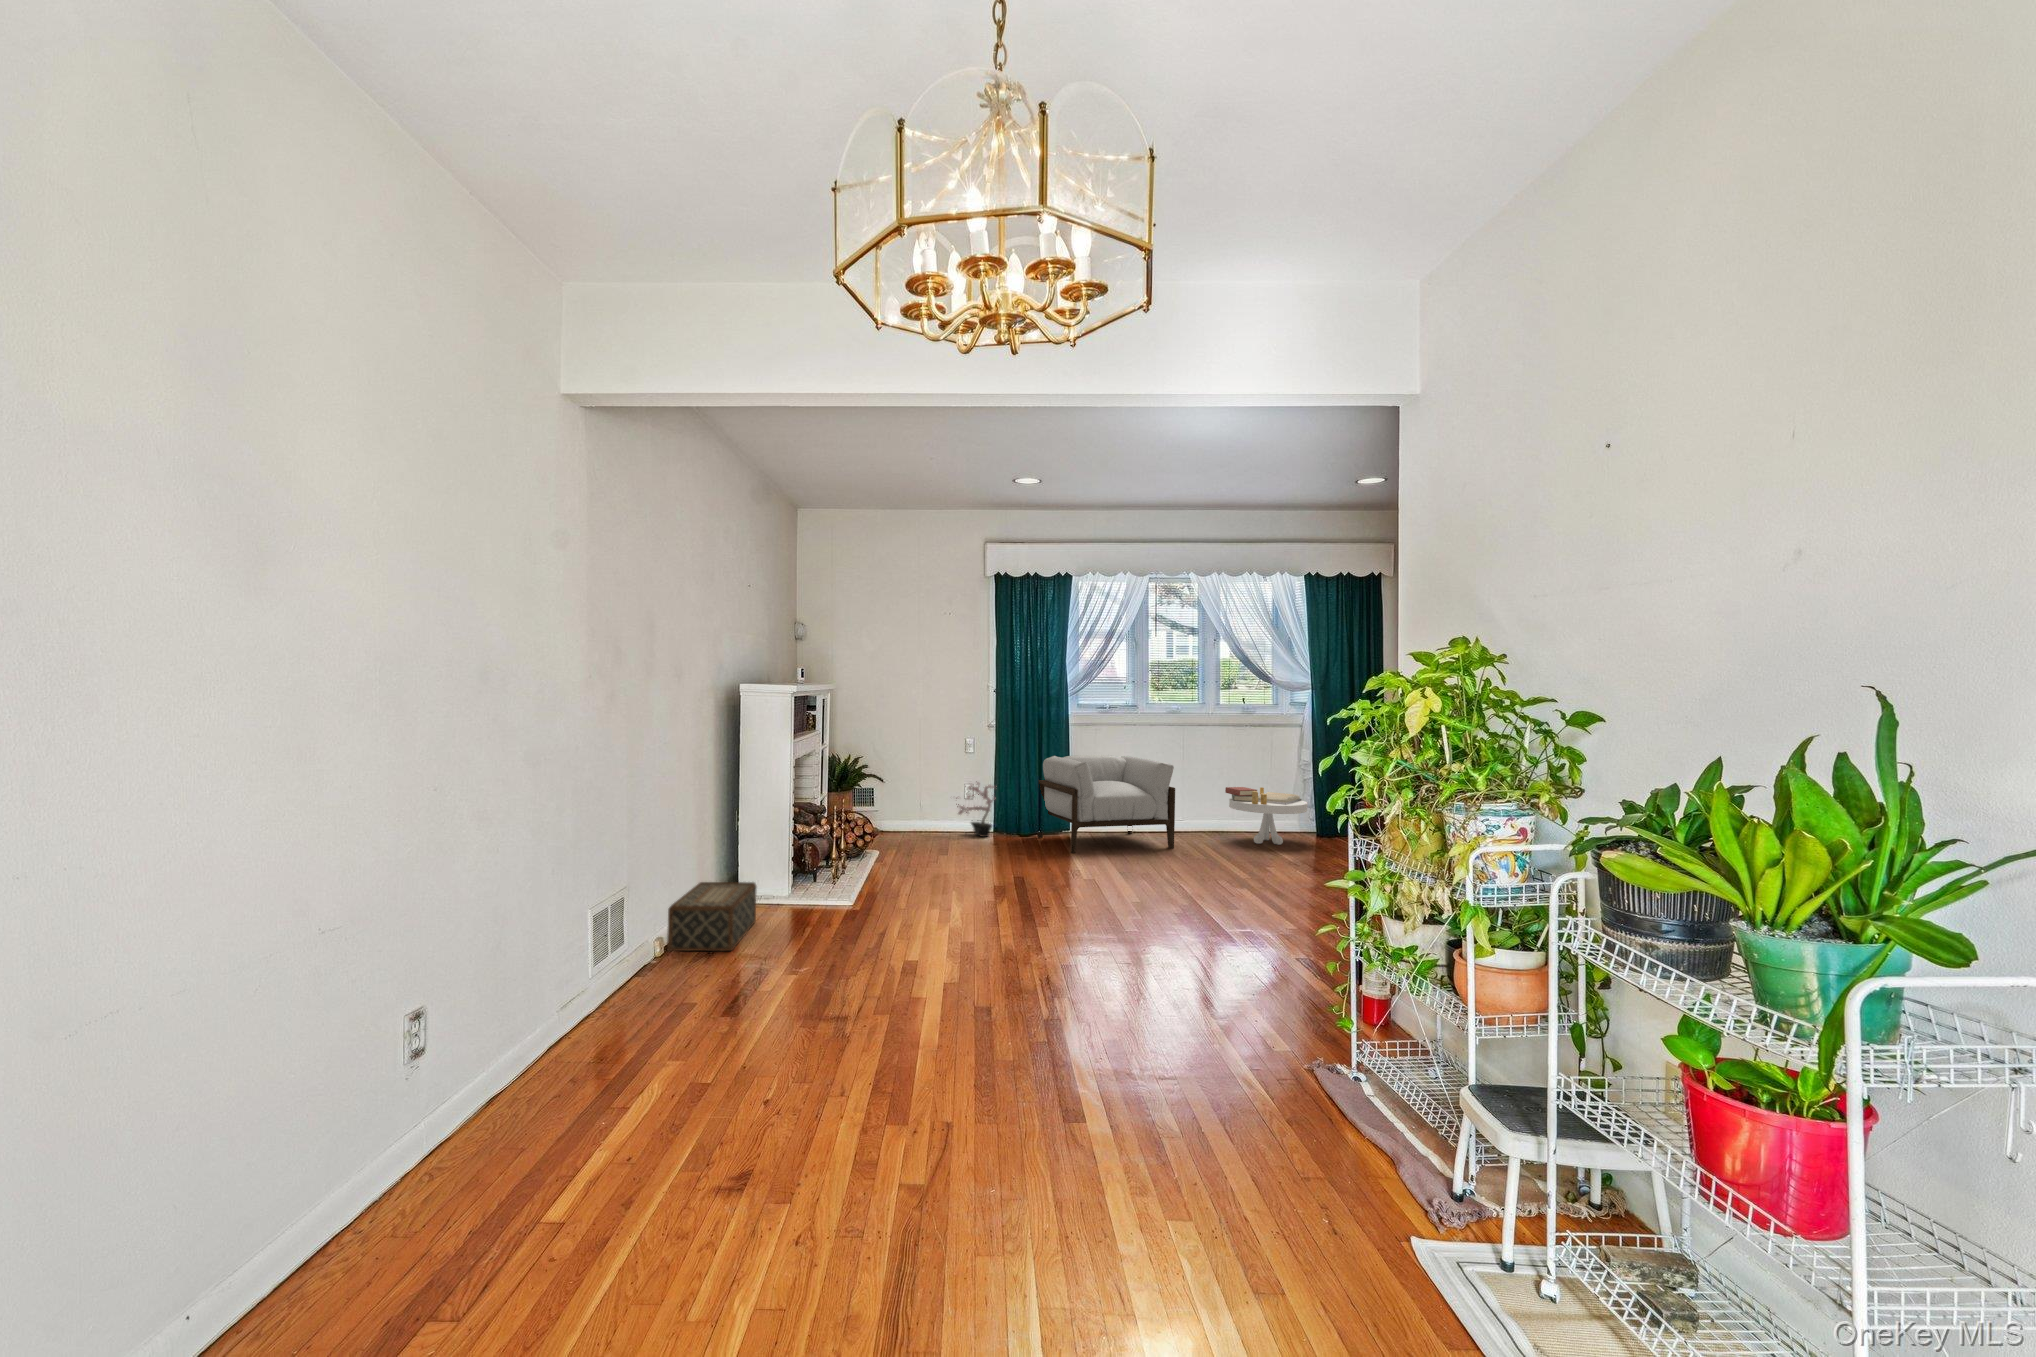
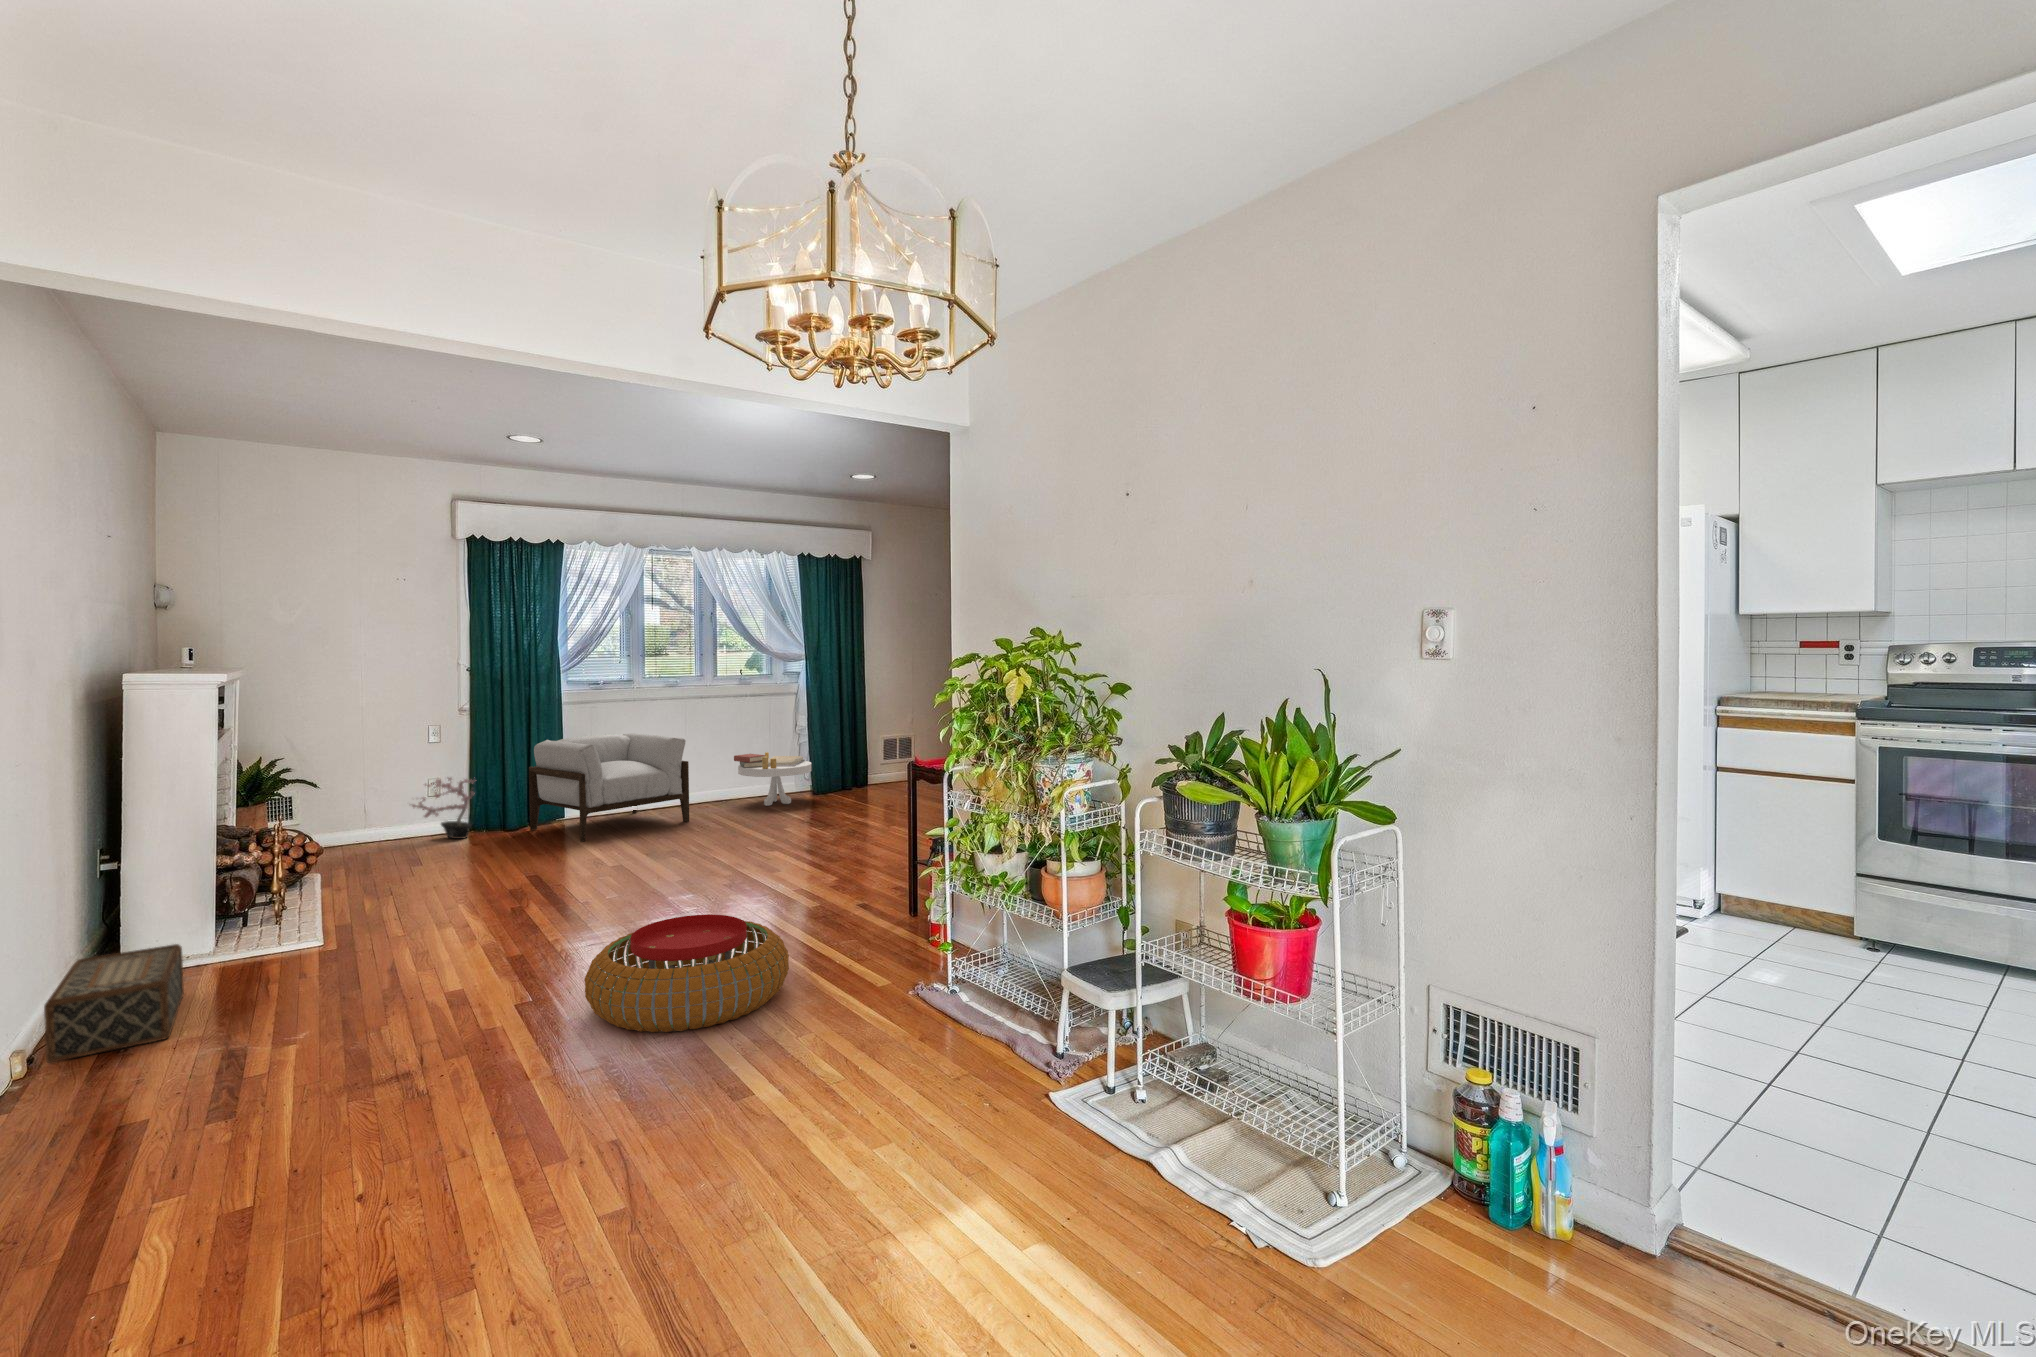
pouf: none [990,931,1182,1045] -> present [585,915,789,1032]

